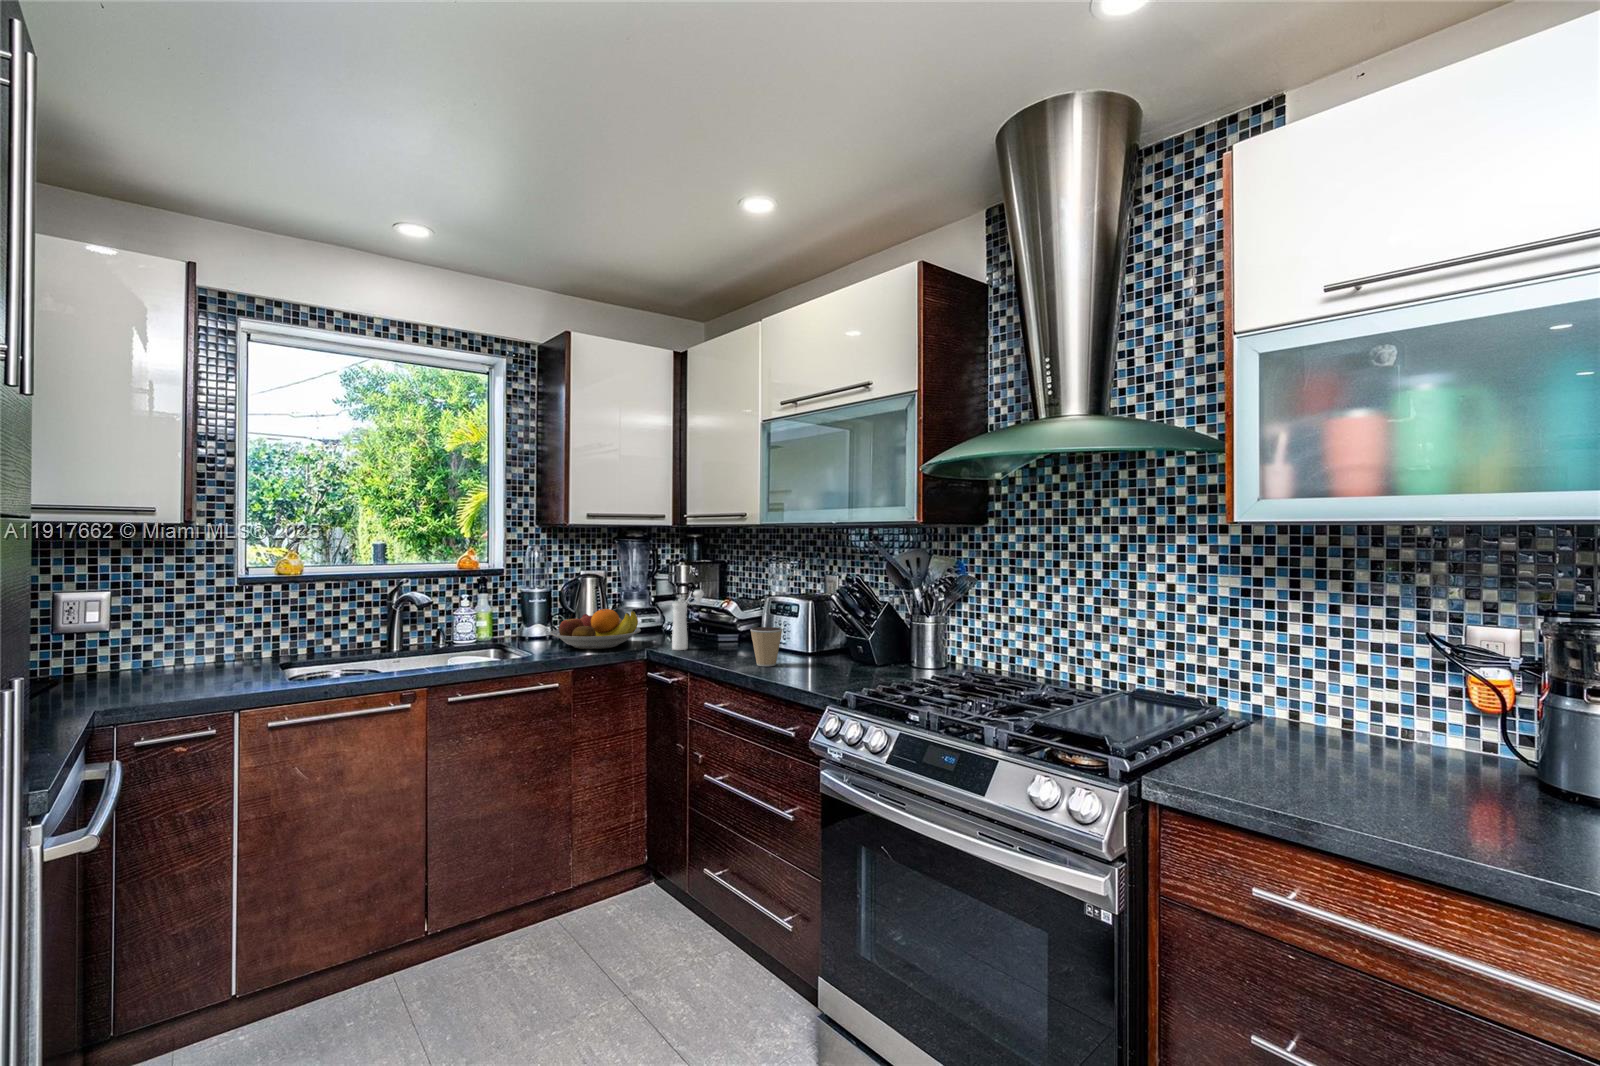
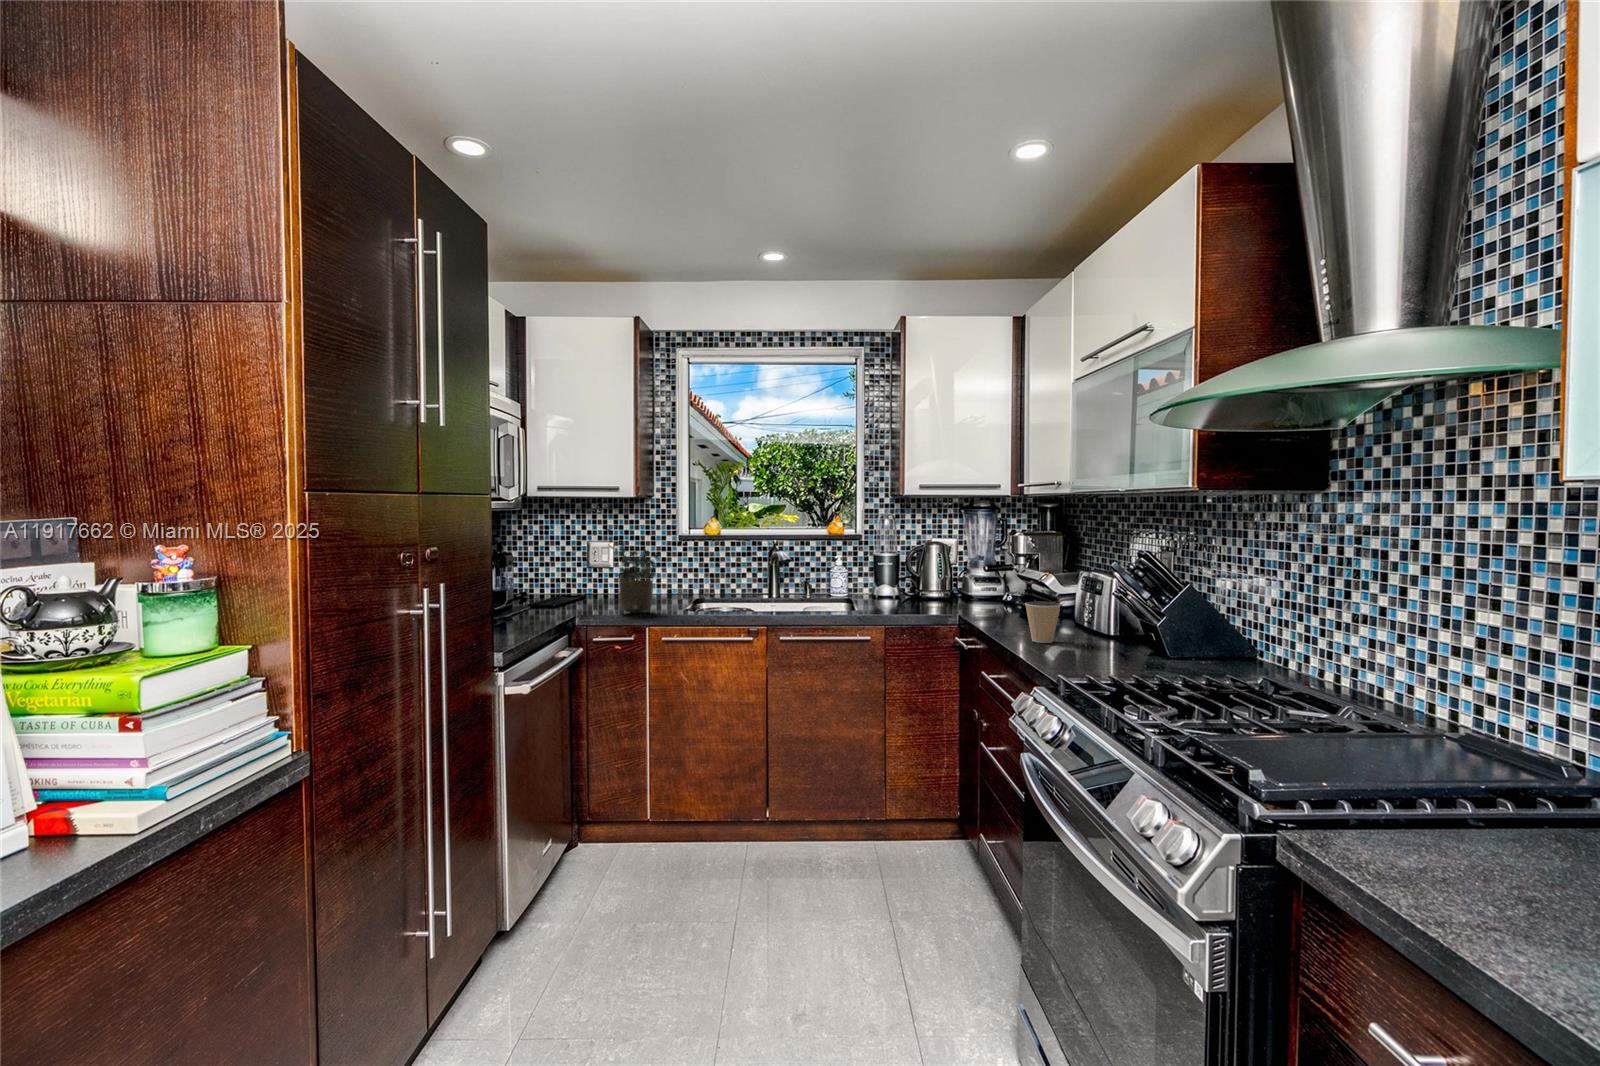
potted plant: none [145,567,255,692] -> present [607,529,659,613]
pepper mill: present [672,590,704,650] -> none [982,560,1021,619]
fruit bowl: present [550,609,641,649] -> none [883,574,965,610]

